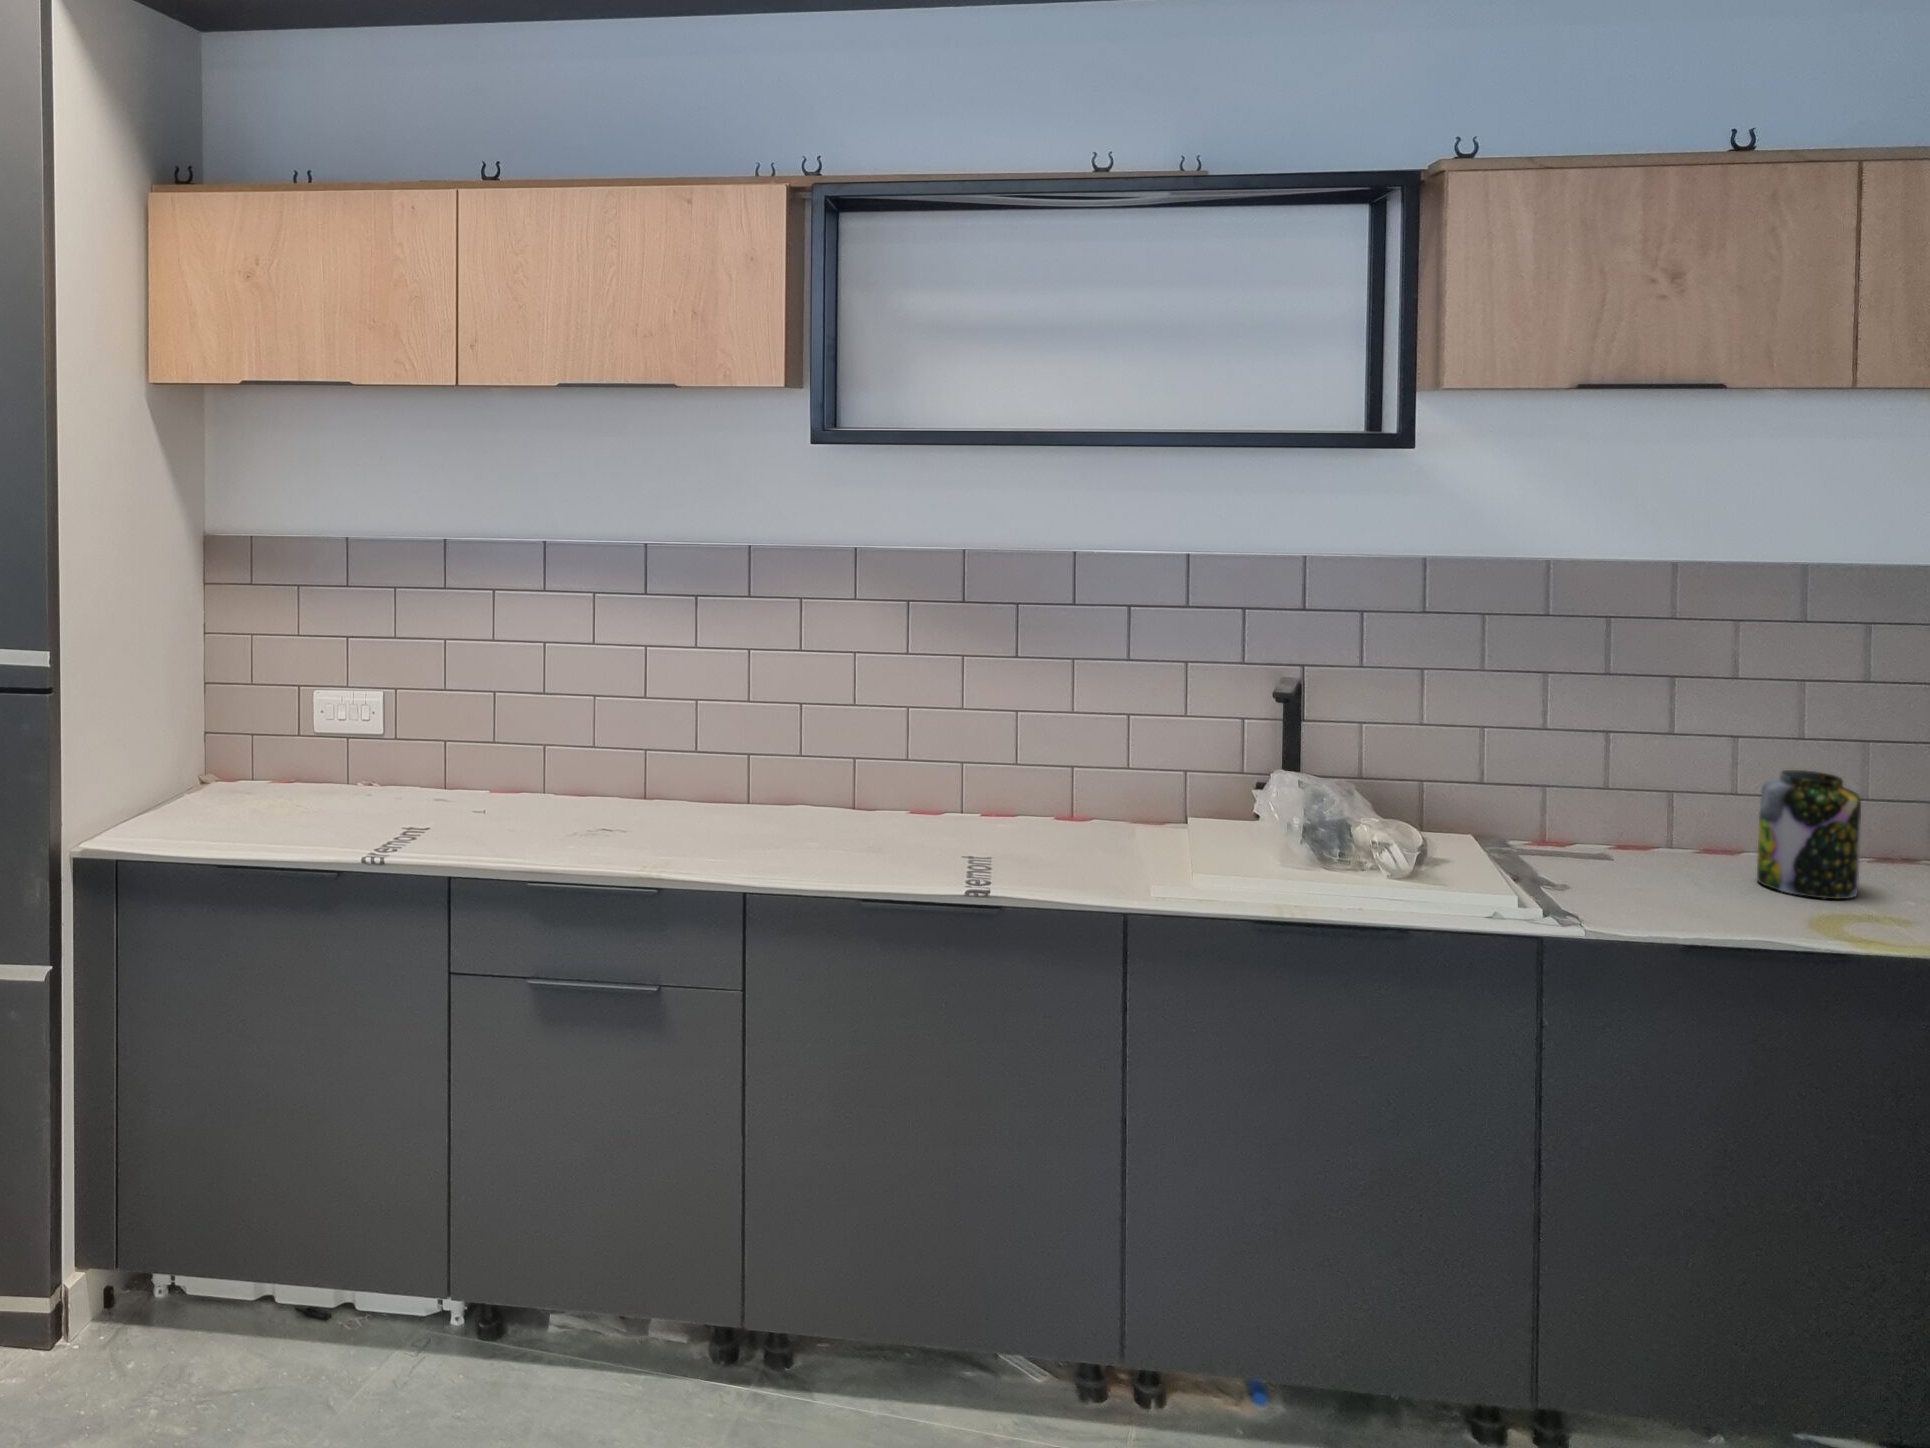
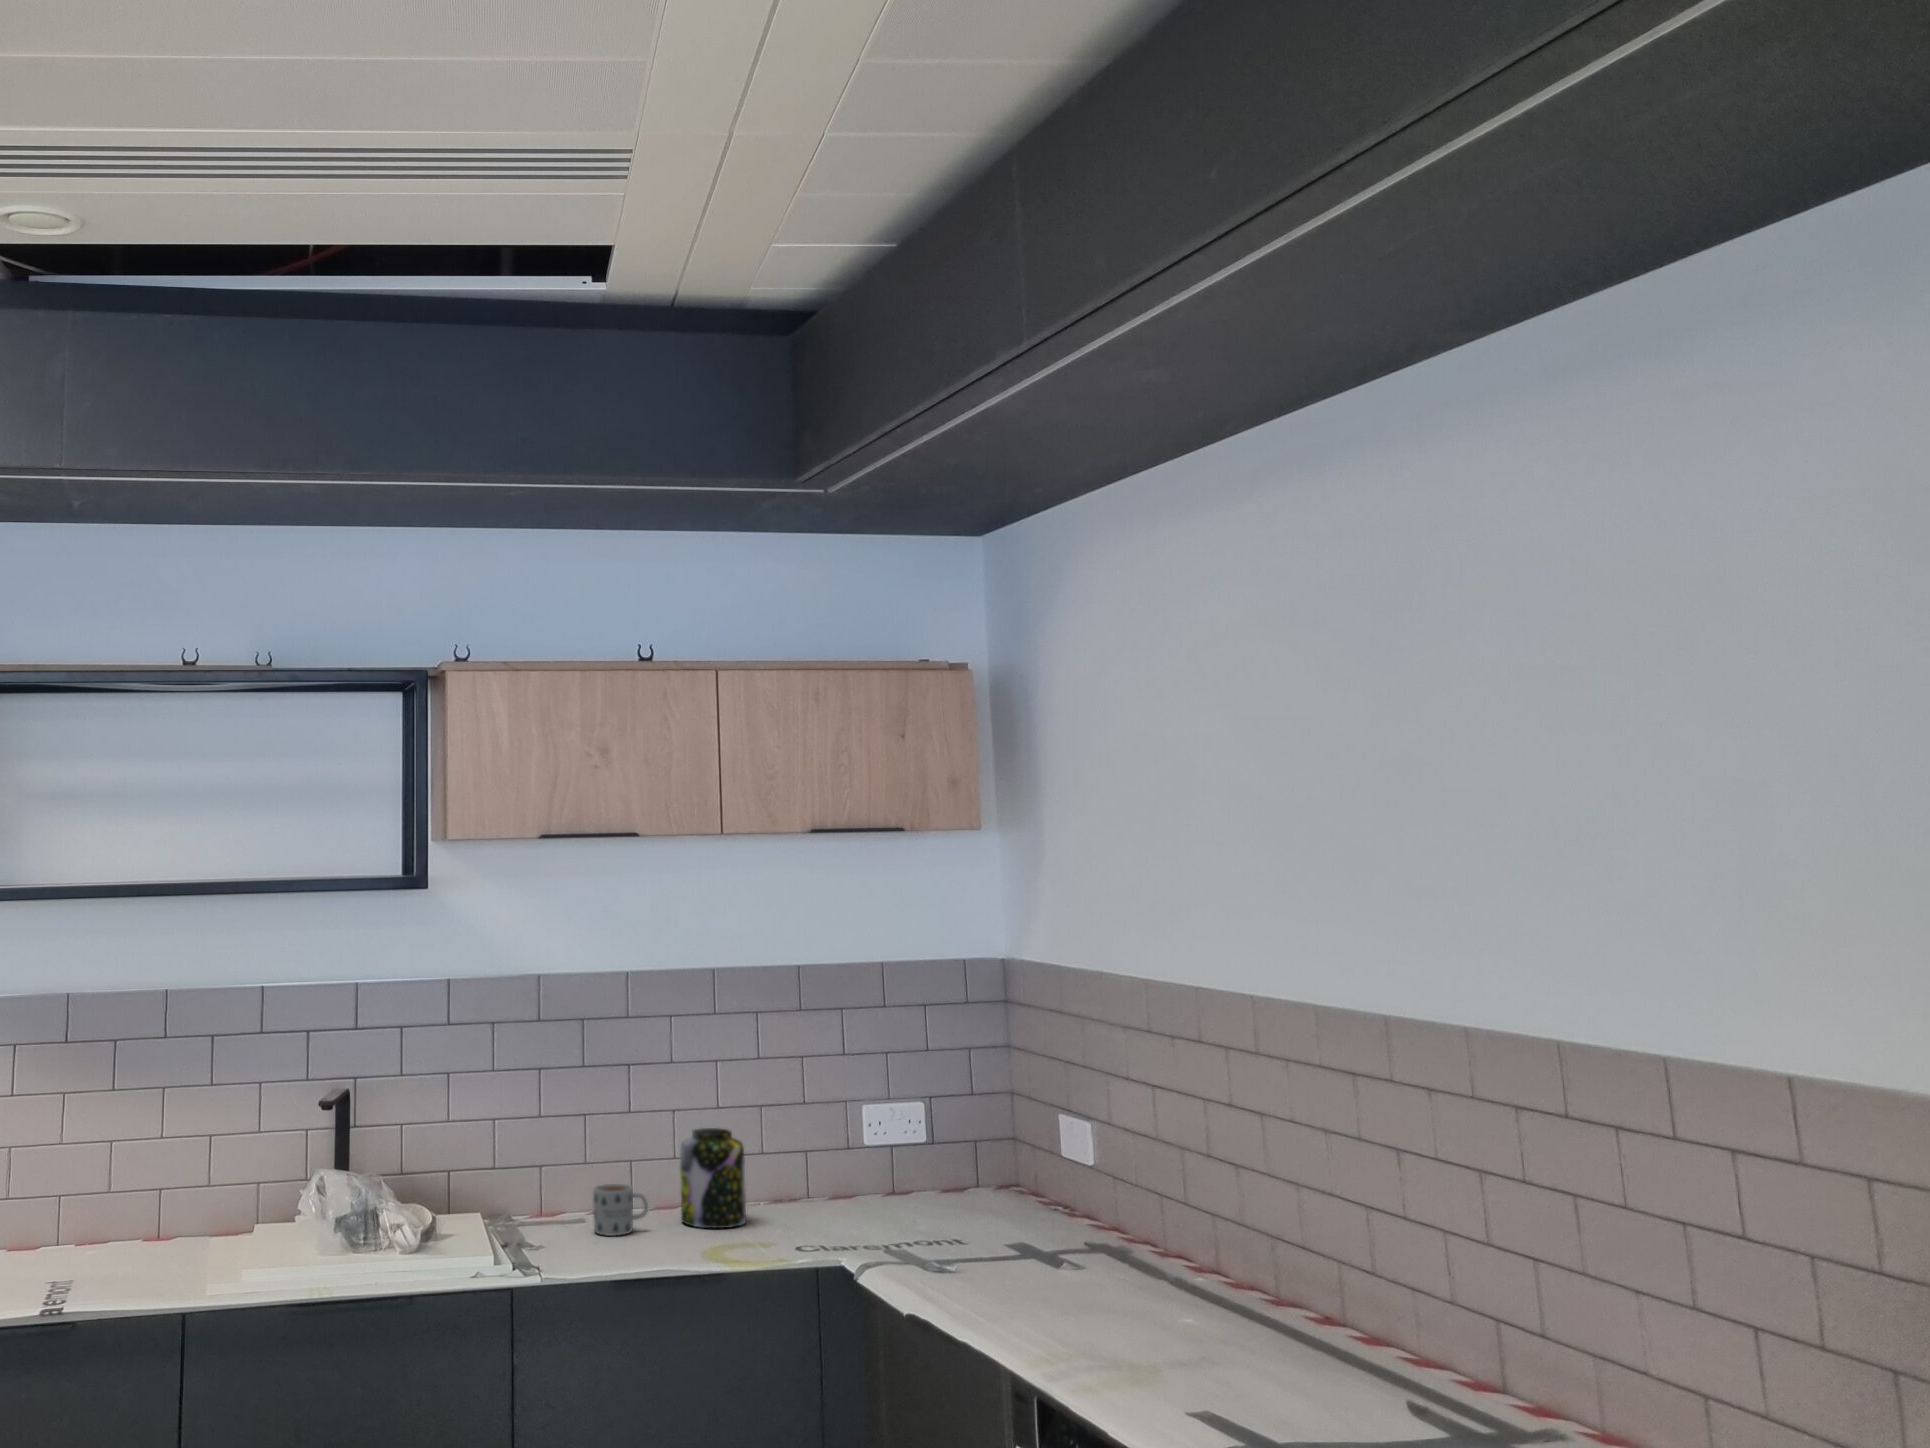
mug: none [1634,825,1713,890] -> present [593,1184,648,1236]

